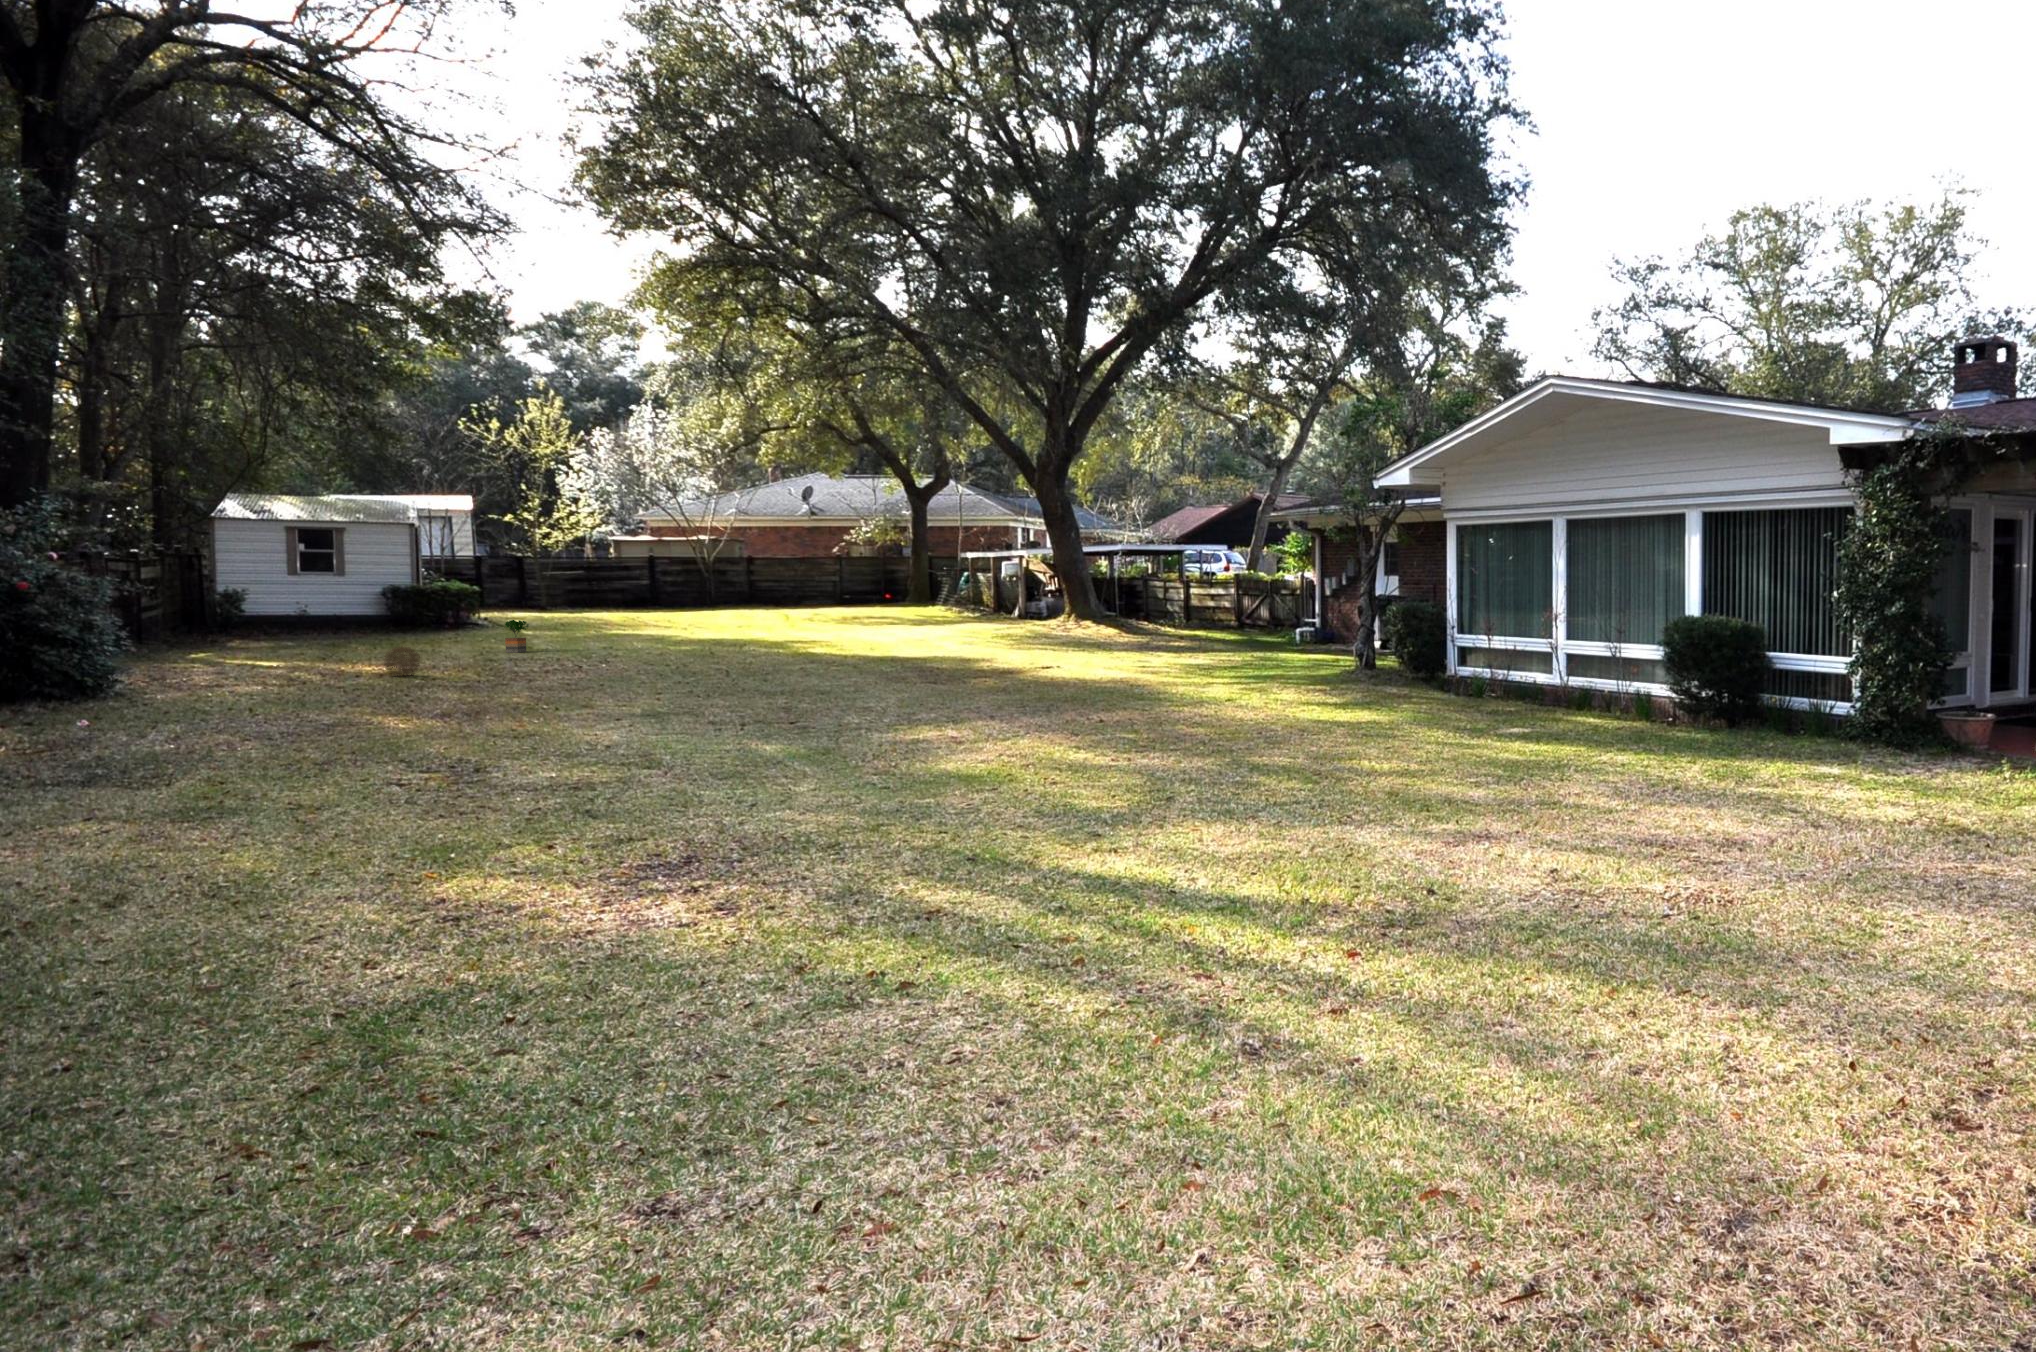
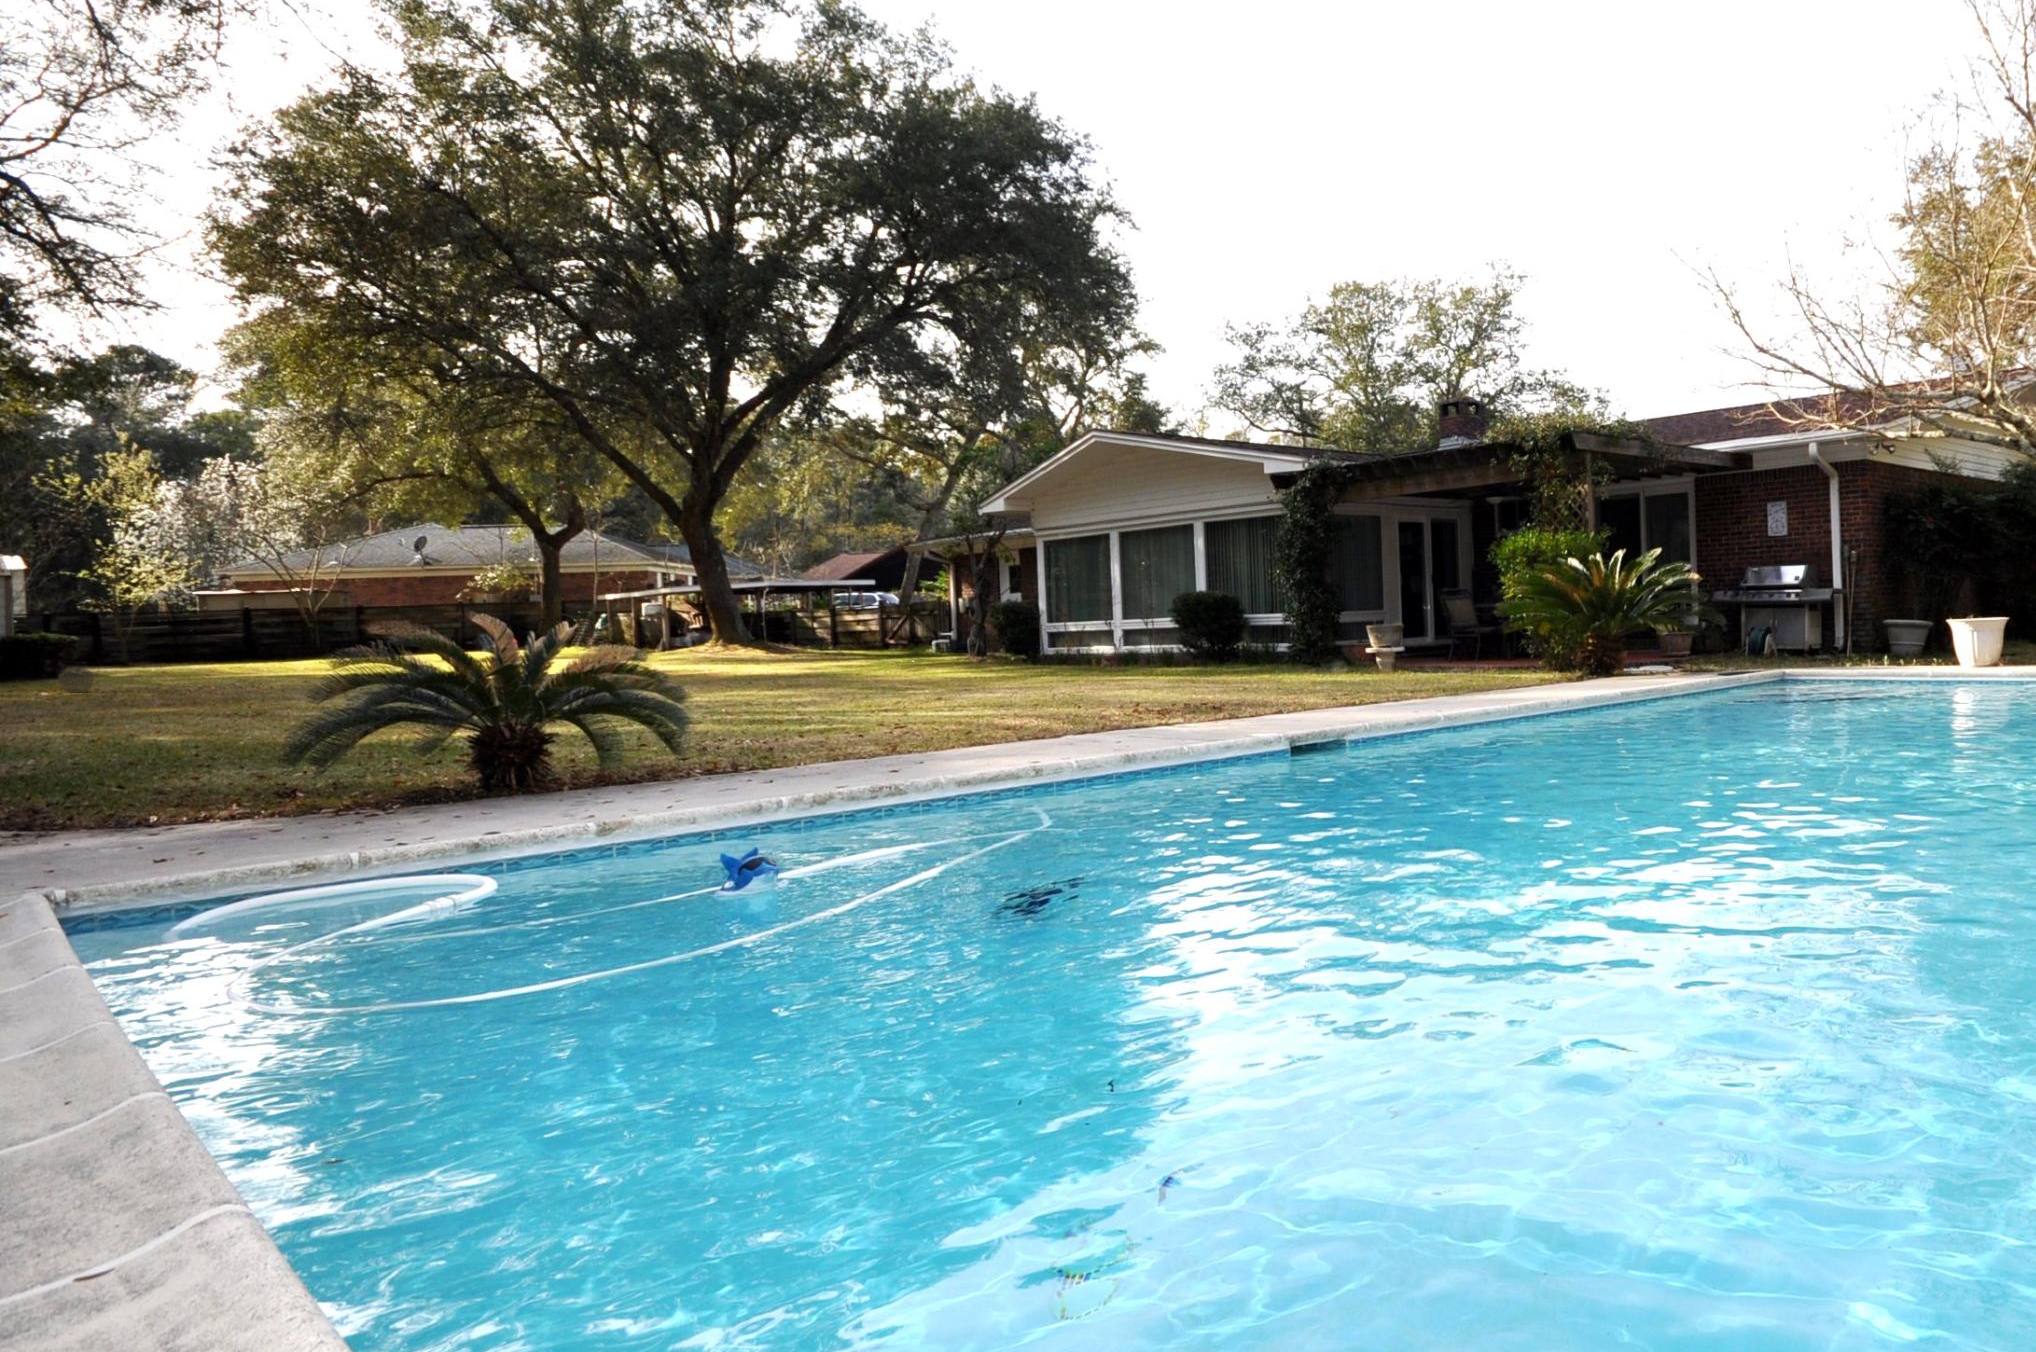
potted tree: present [505,620,529,653] -> none [148,651,176,681]

